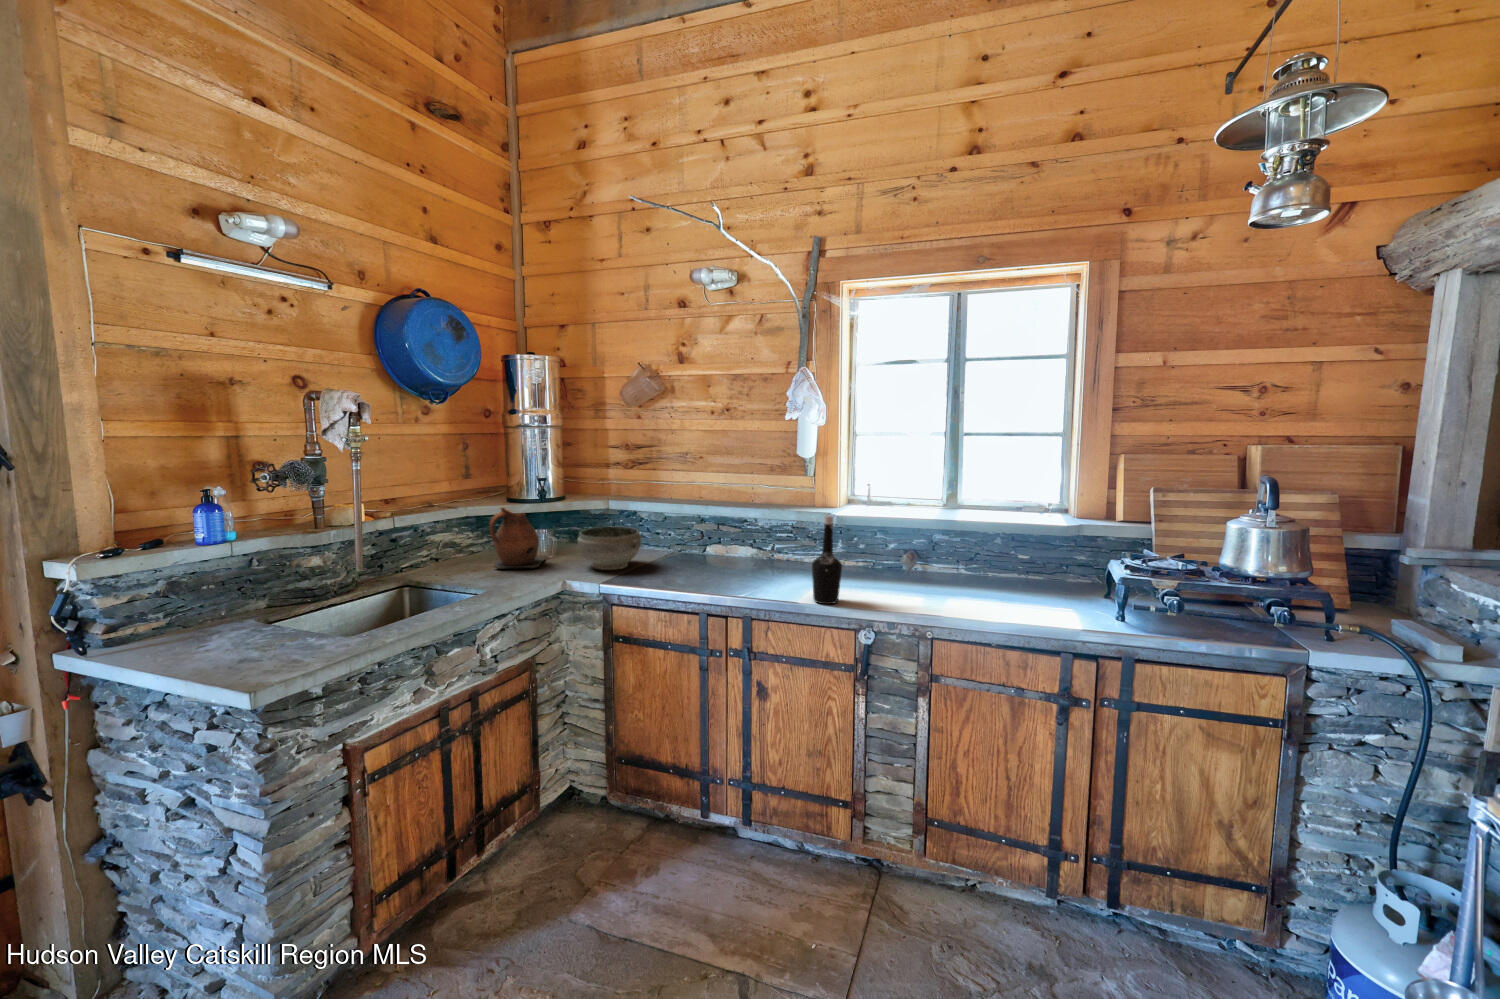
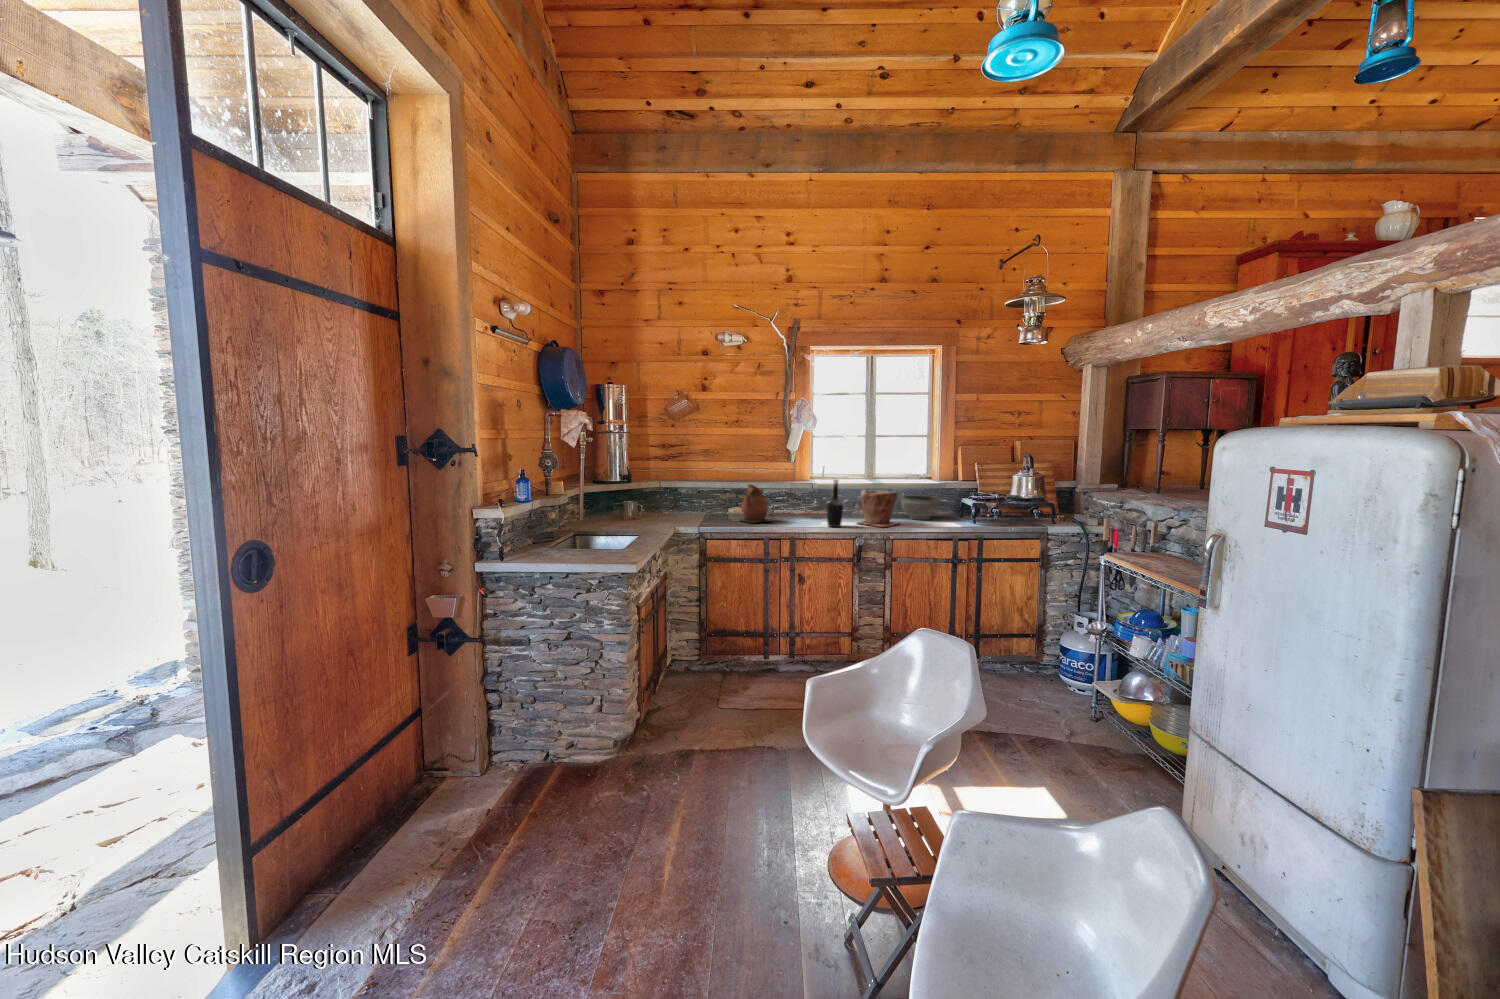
ceramic pitcher: present [489,506,544,568] -> present [740,484,771,523]
bowl: present [578,527,641,570] -> present [900,495,943,520]
plant pot: none [877,534,964,613] -> present [858,490,898,527]

